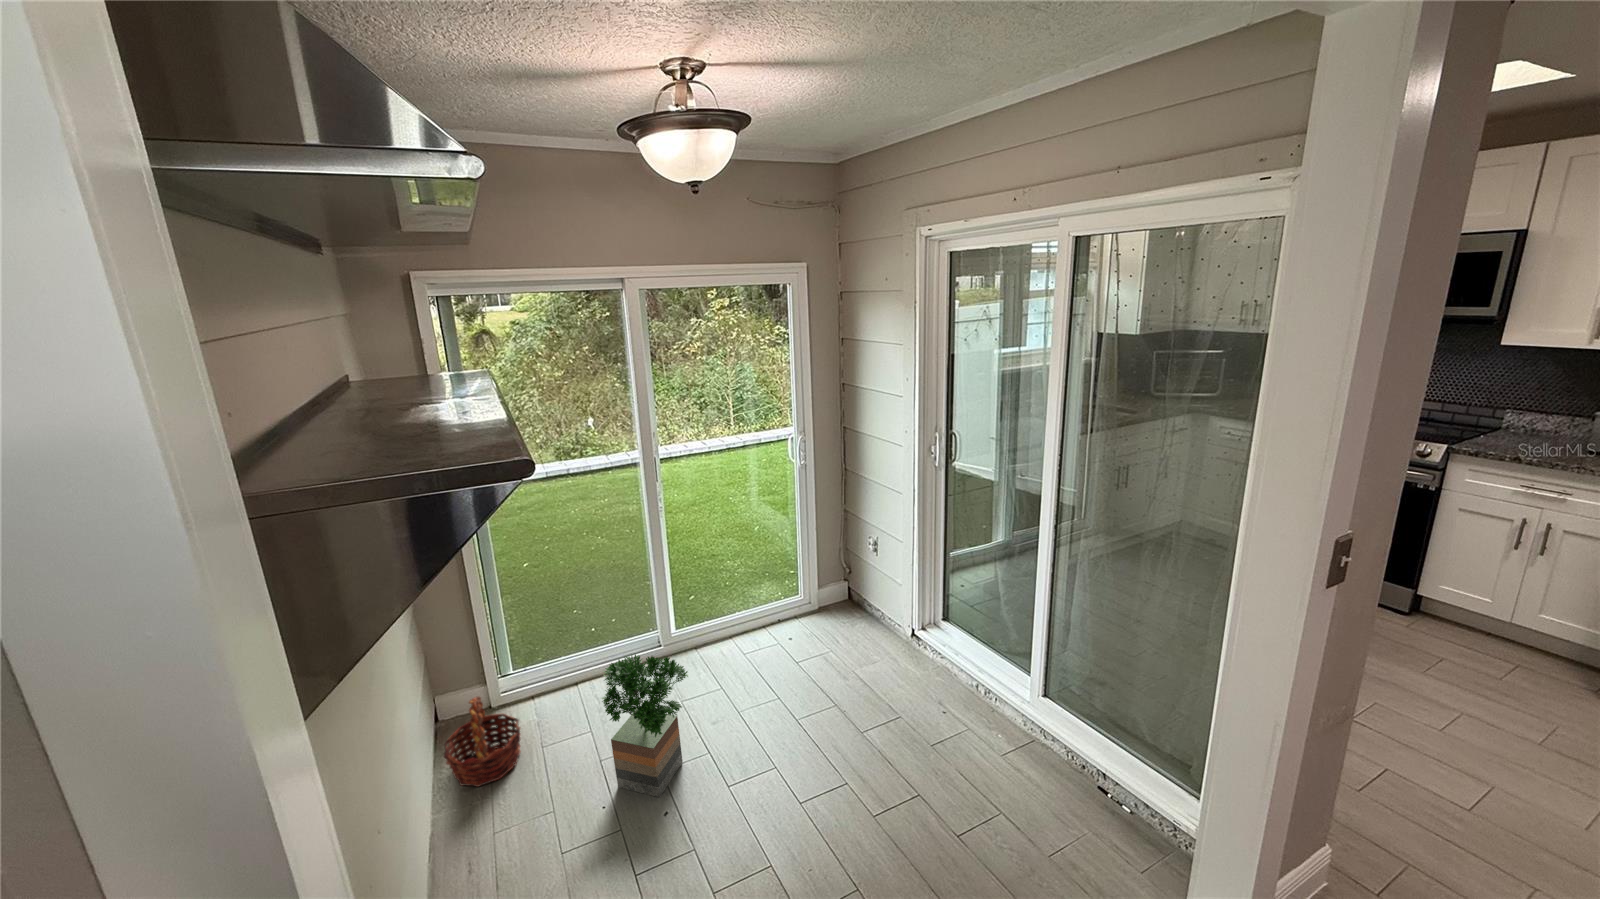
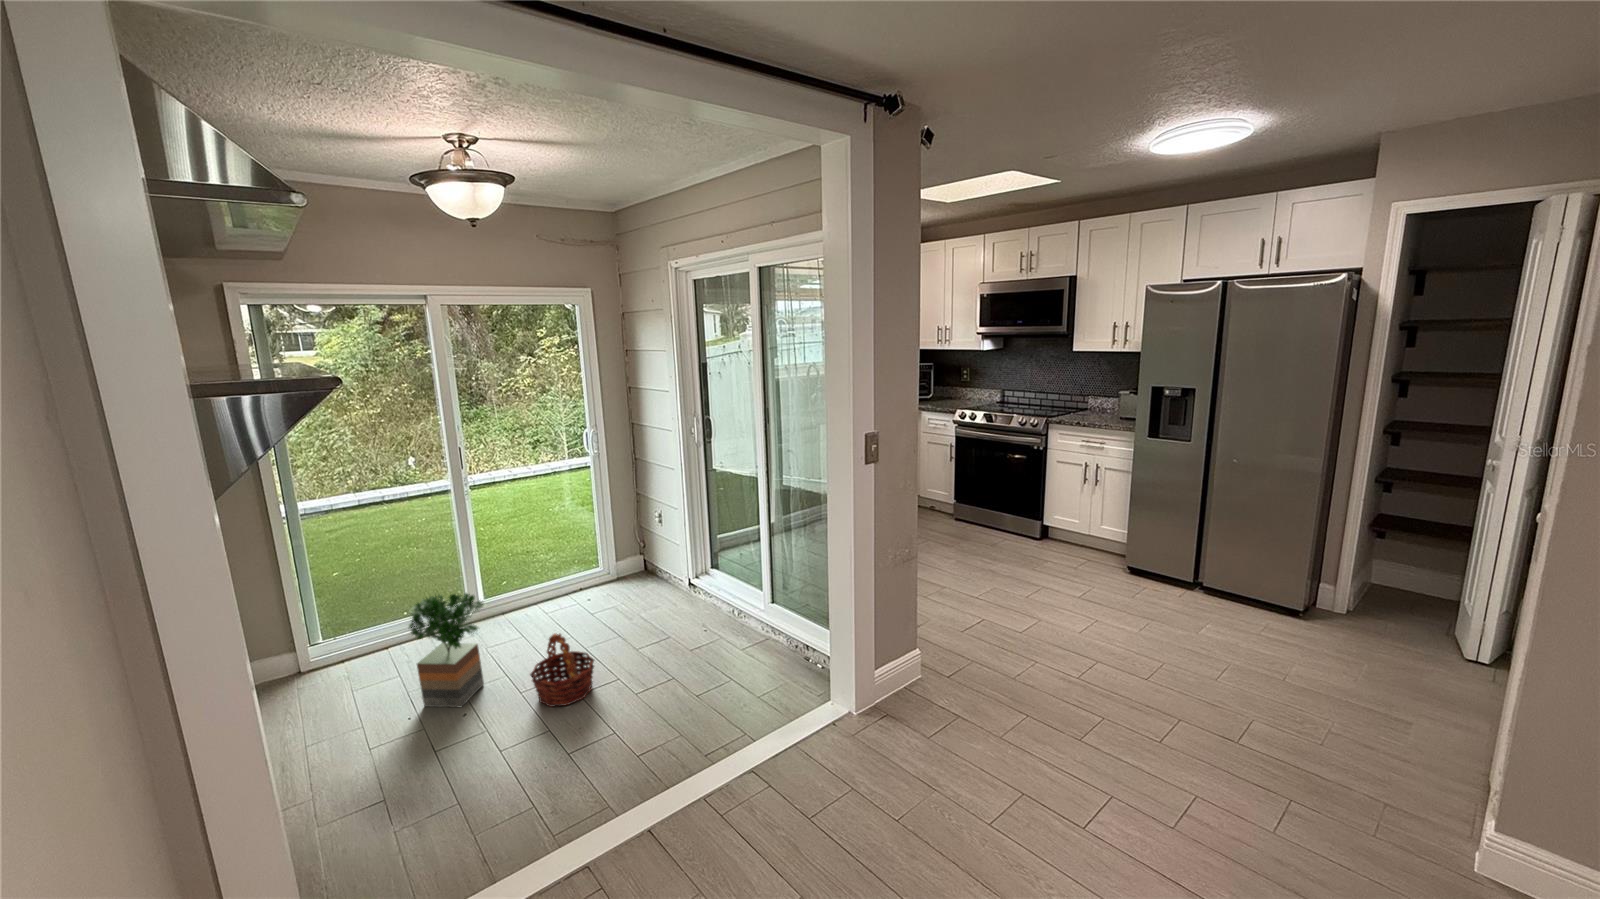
basket: present [444,696,521,787] -> present [530,634,594,707]

